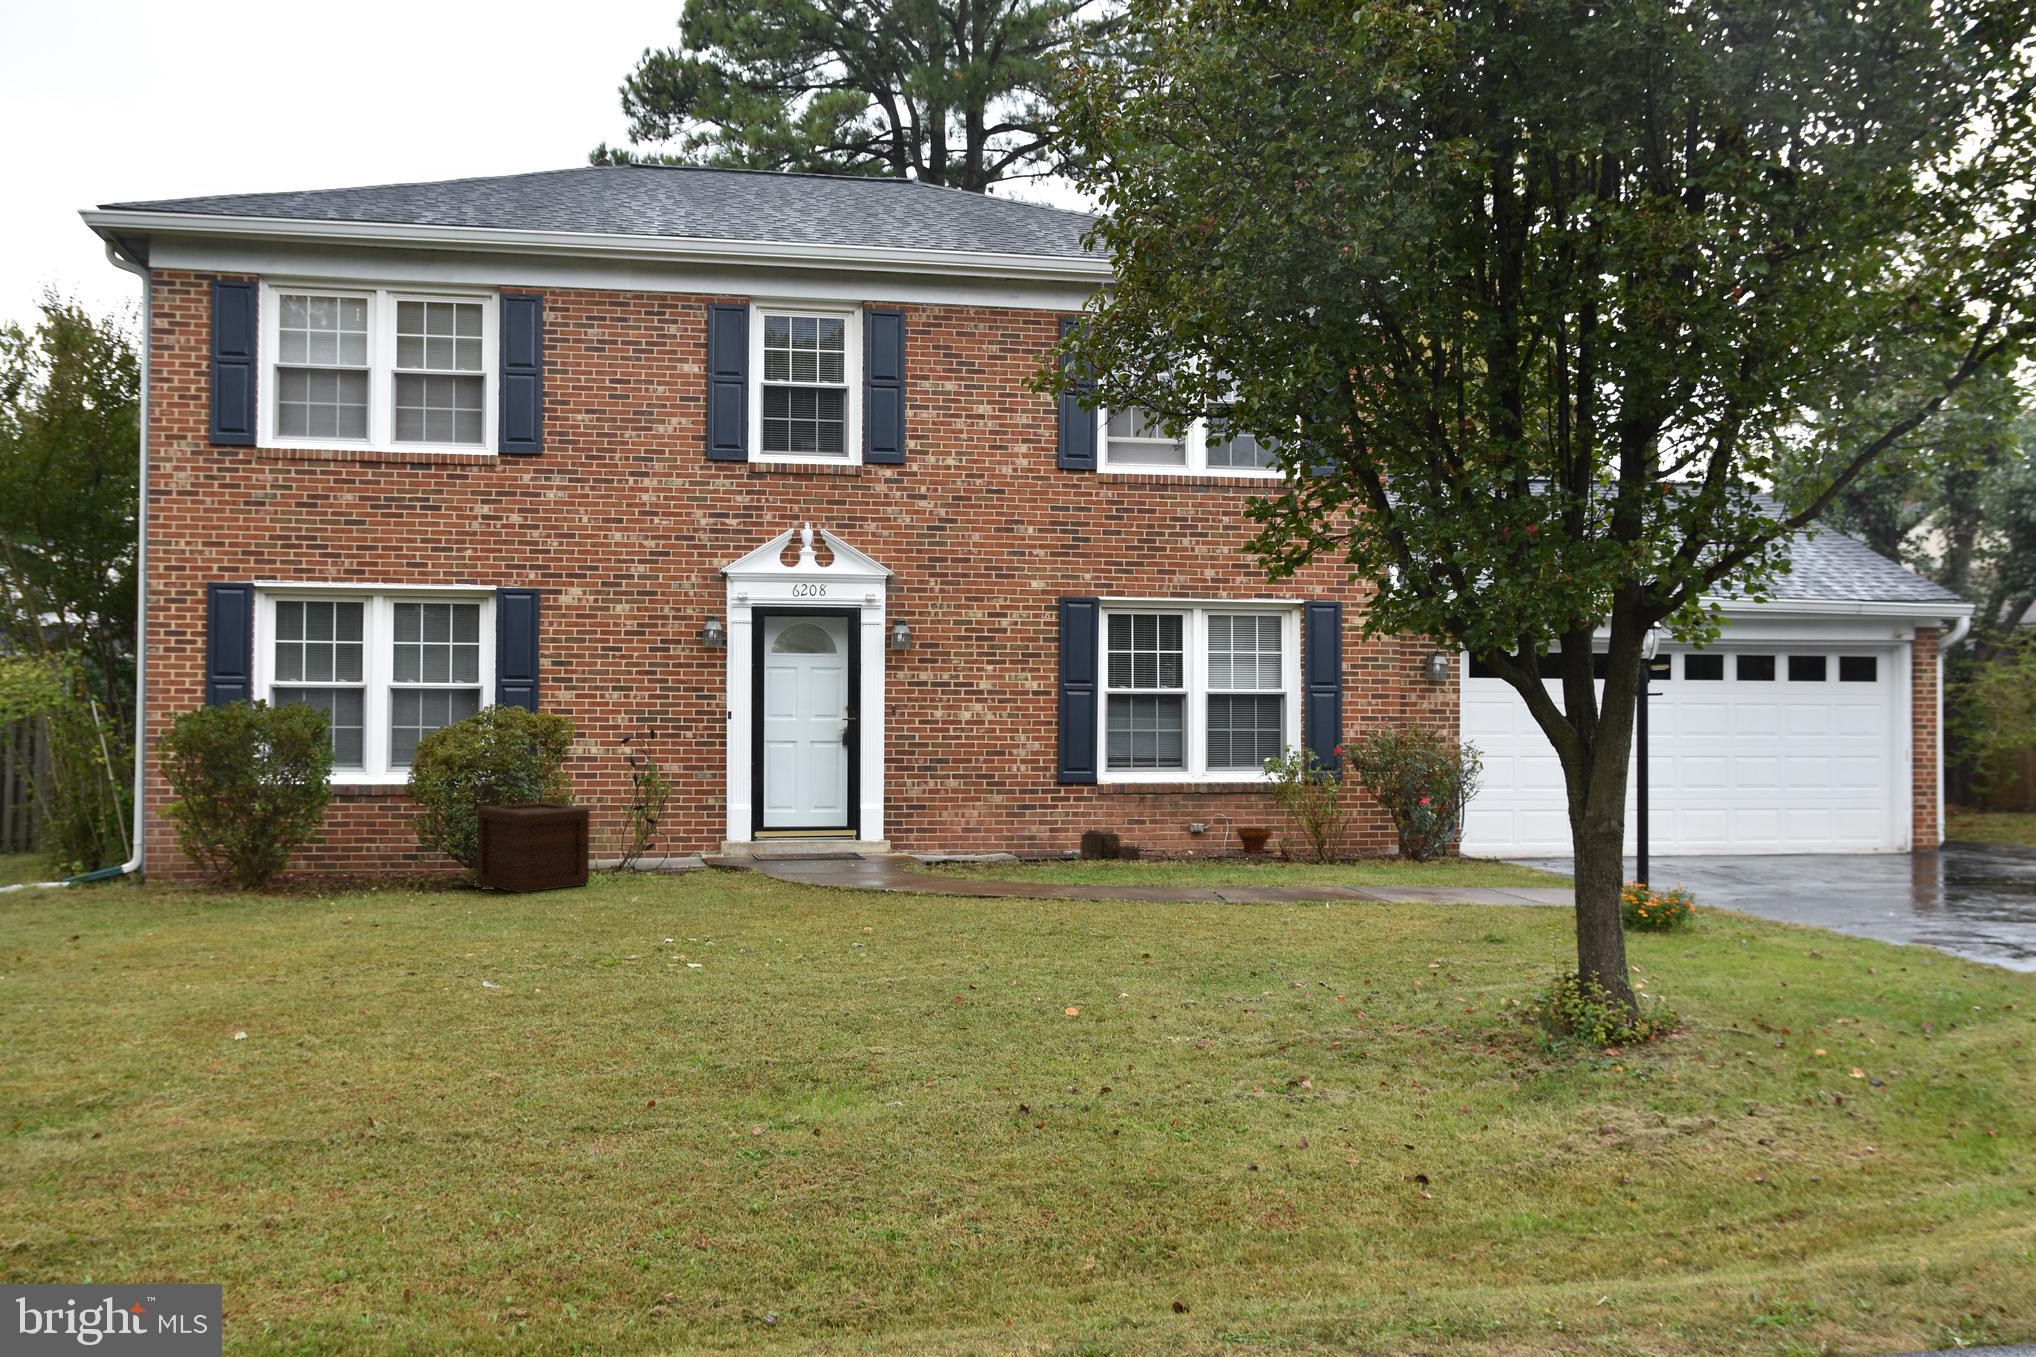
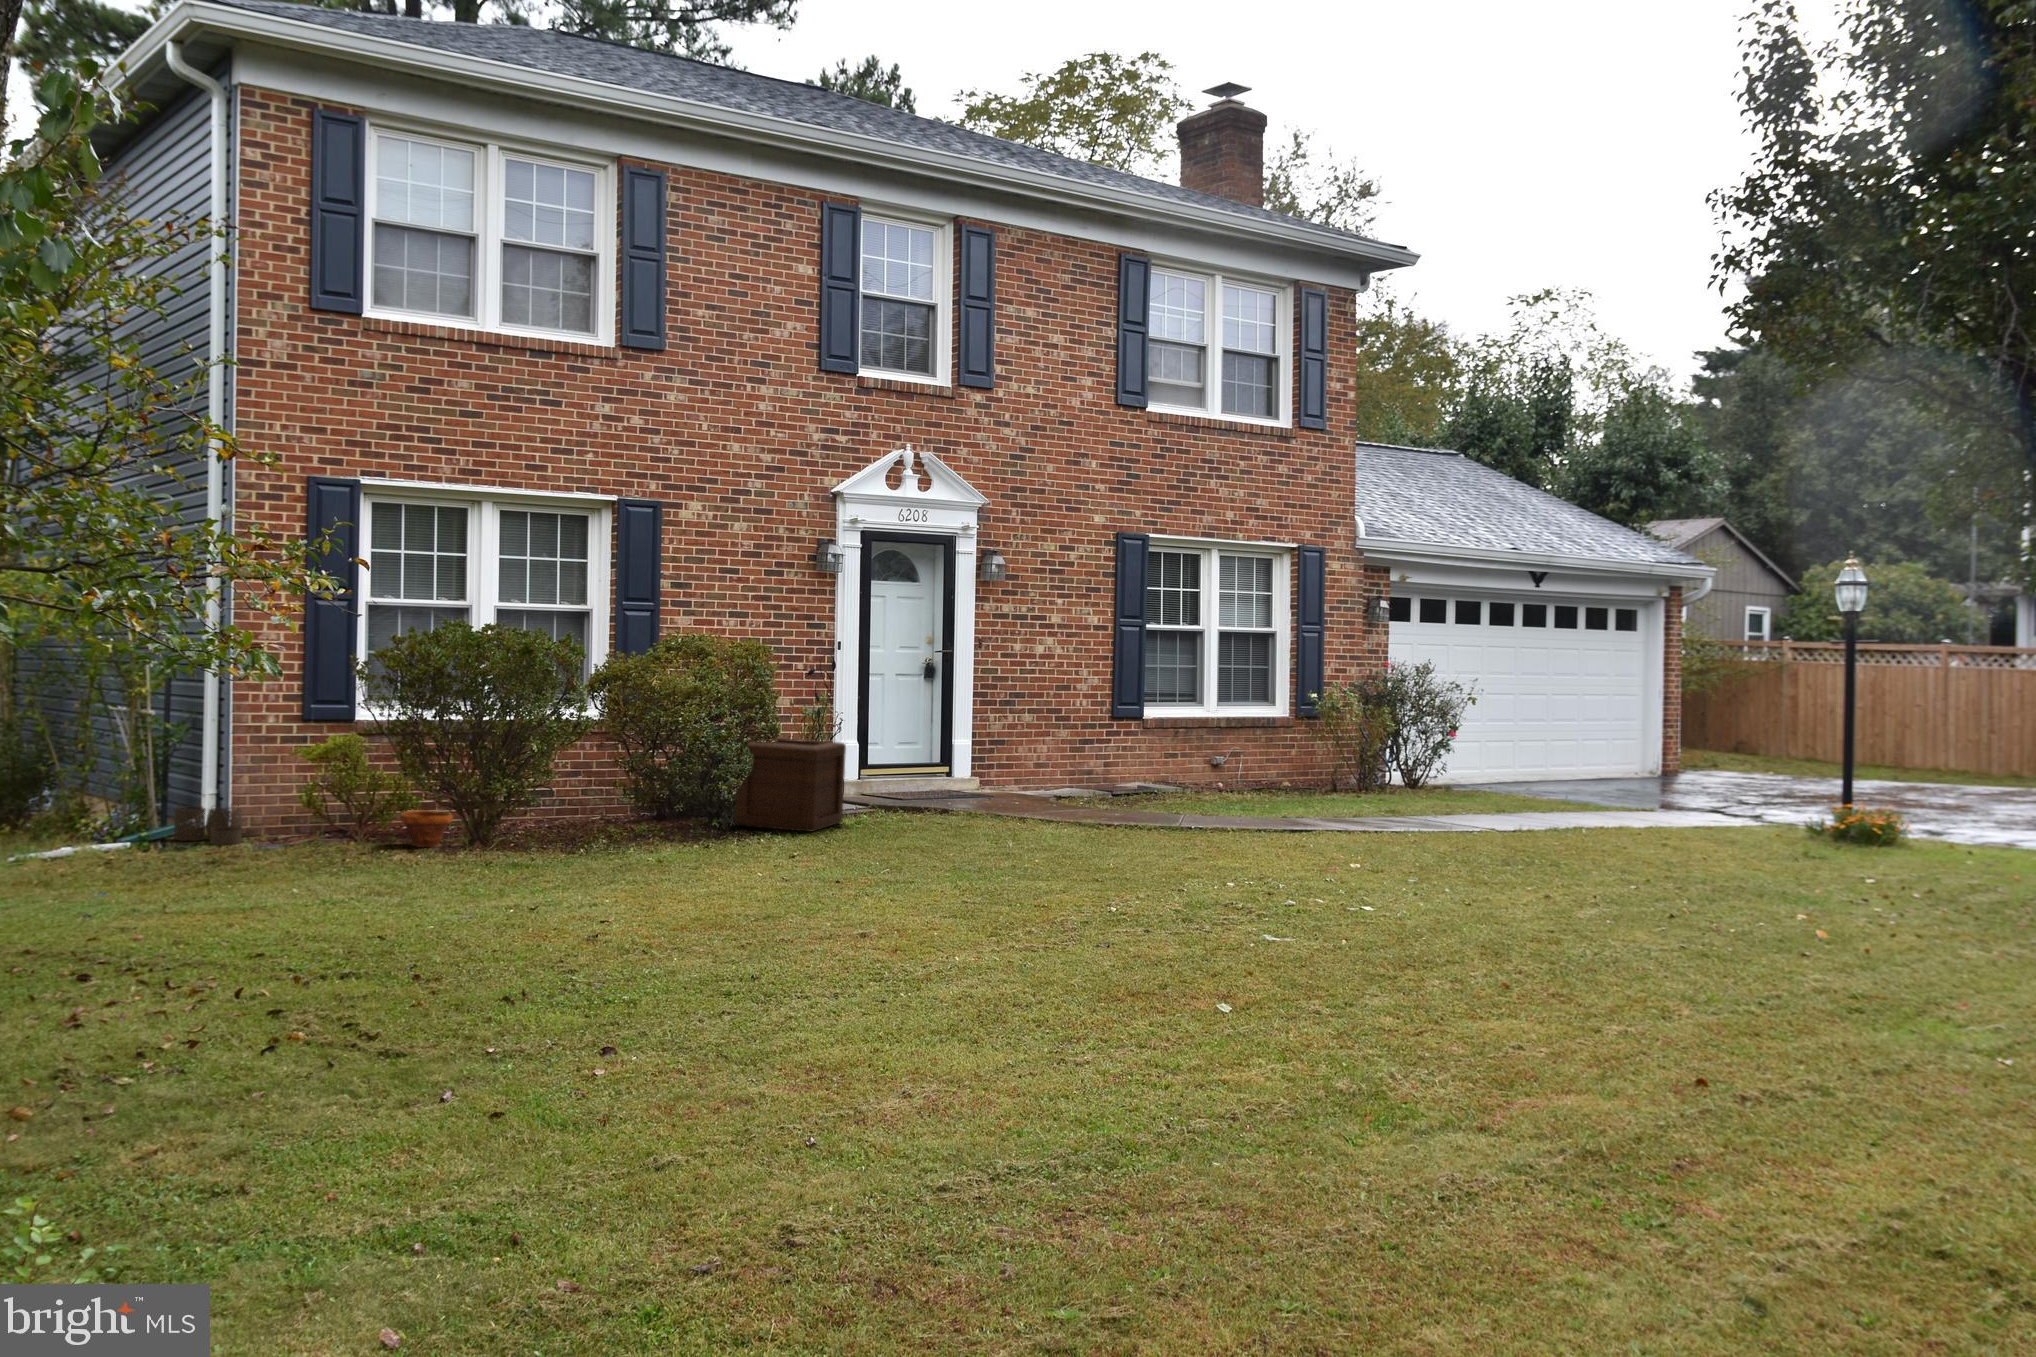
planter: present [1236,827,1272,853] -> present [400,810,453,847]
woven basket: present [1080,829,1140,860] -> present [174,805,259,845]

